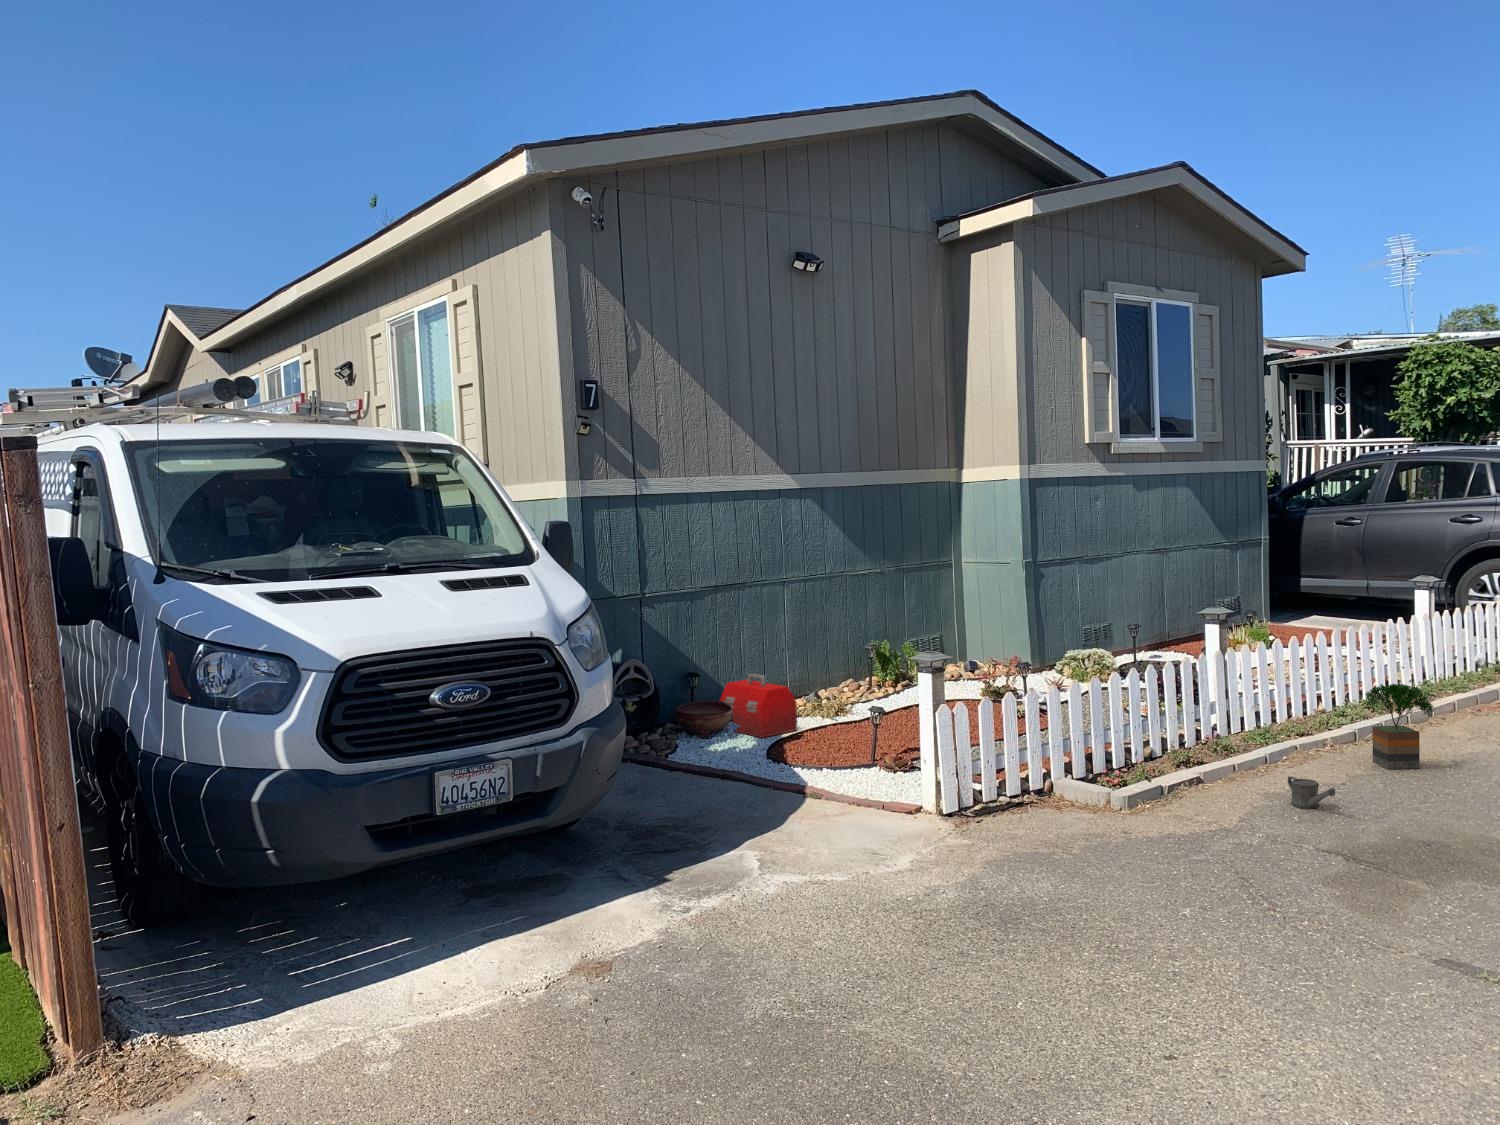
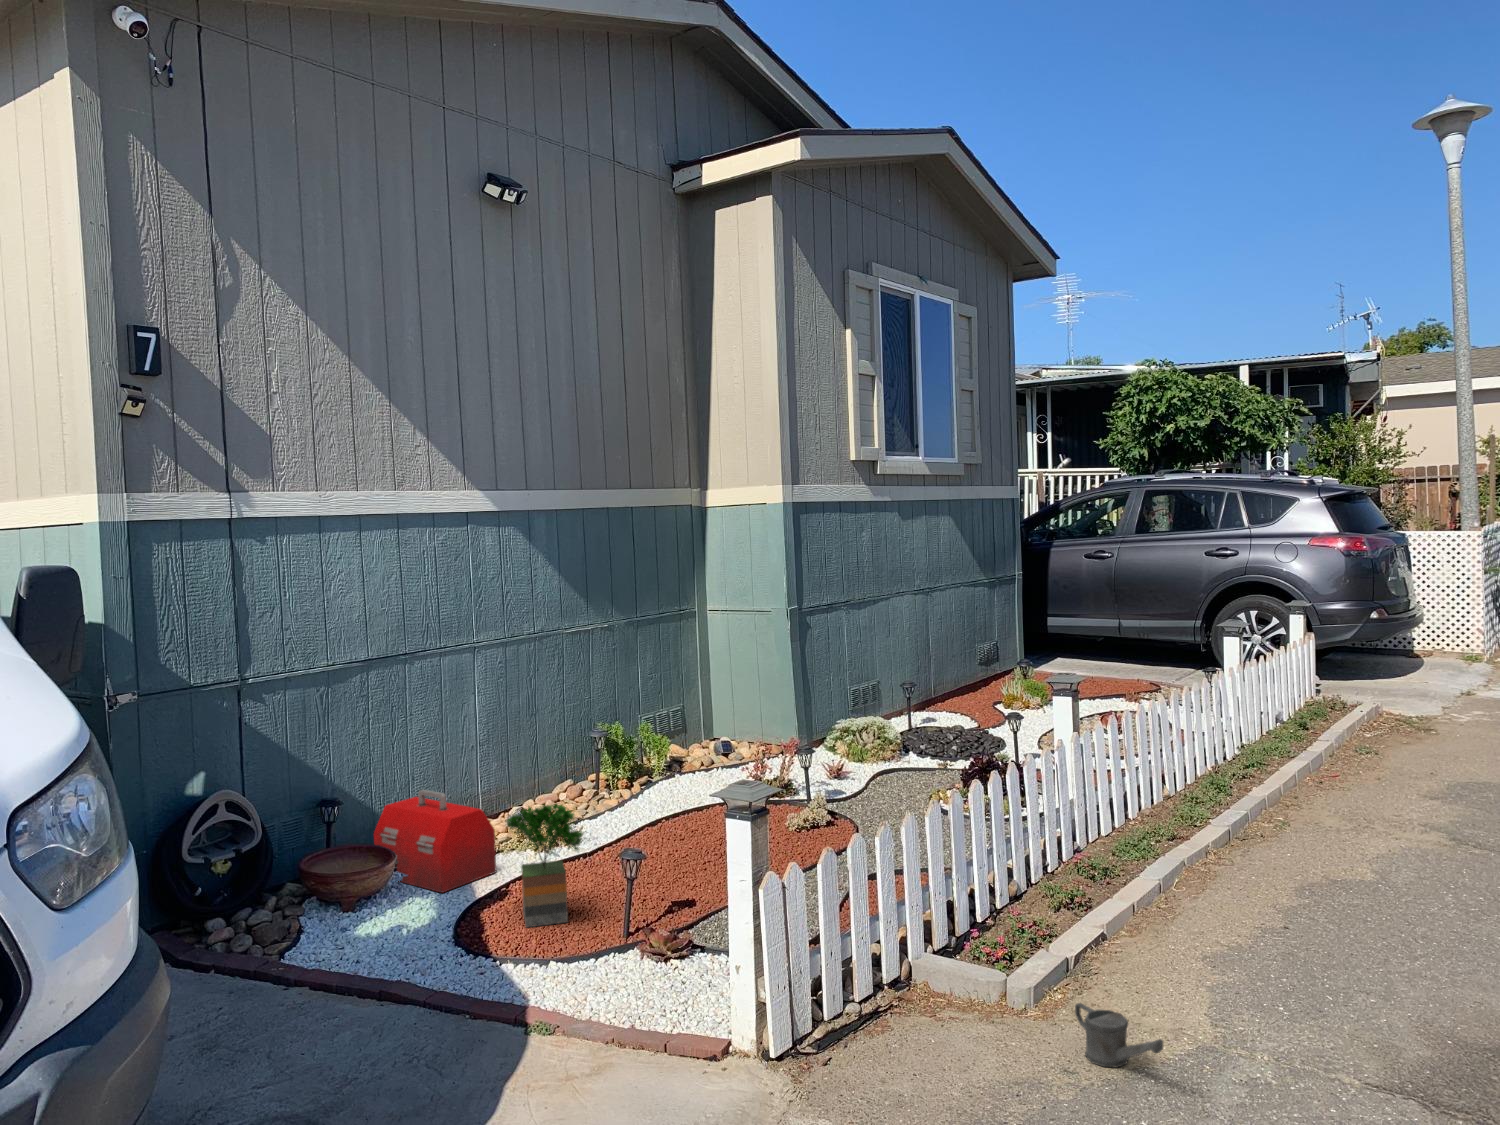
potted tree: present [1366,683,1435,769] -> present [506,803,583,927]
watering can: present [1288,776,1335,809] -> present [1075,1003,1163,1067]

